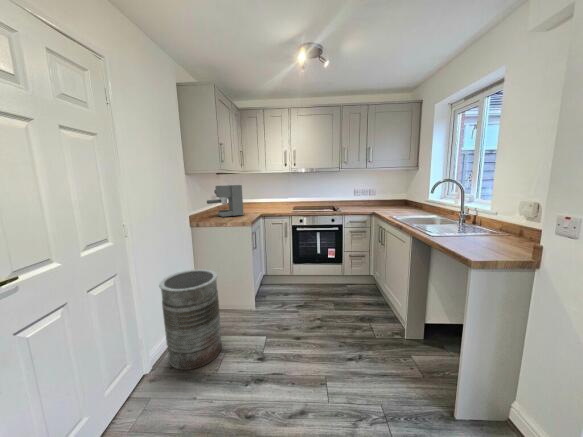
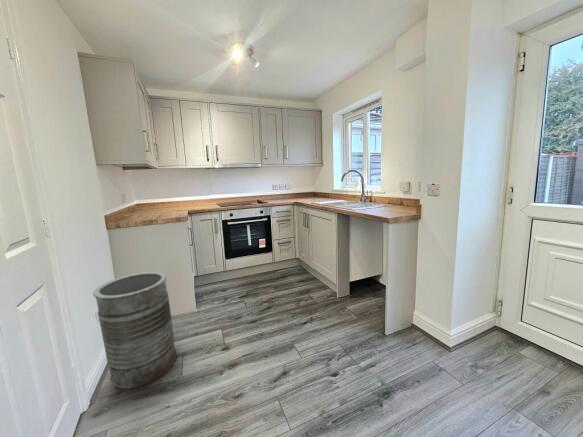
coffee maker: present [207,185,243,217] -> none [121,181,168,218]

